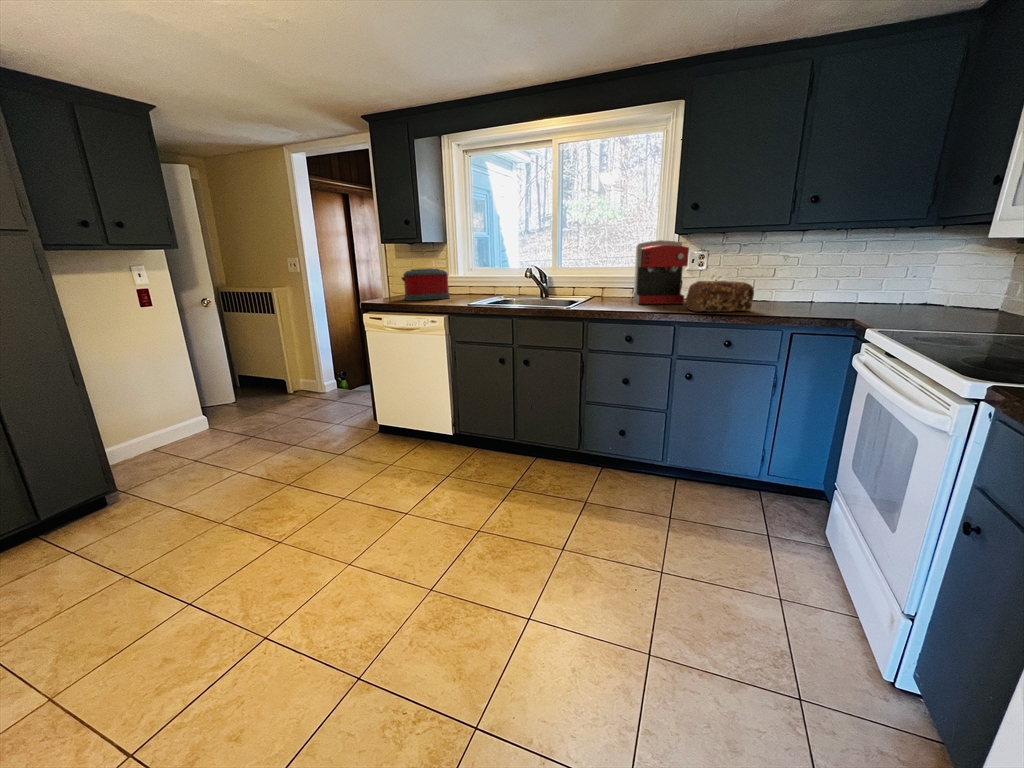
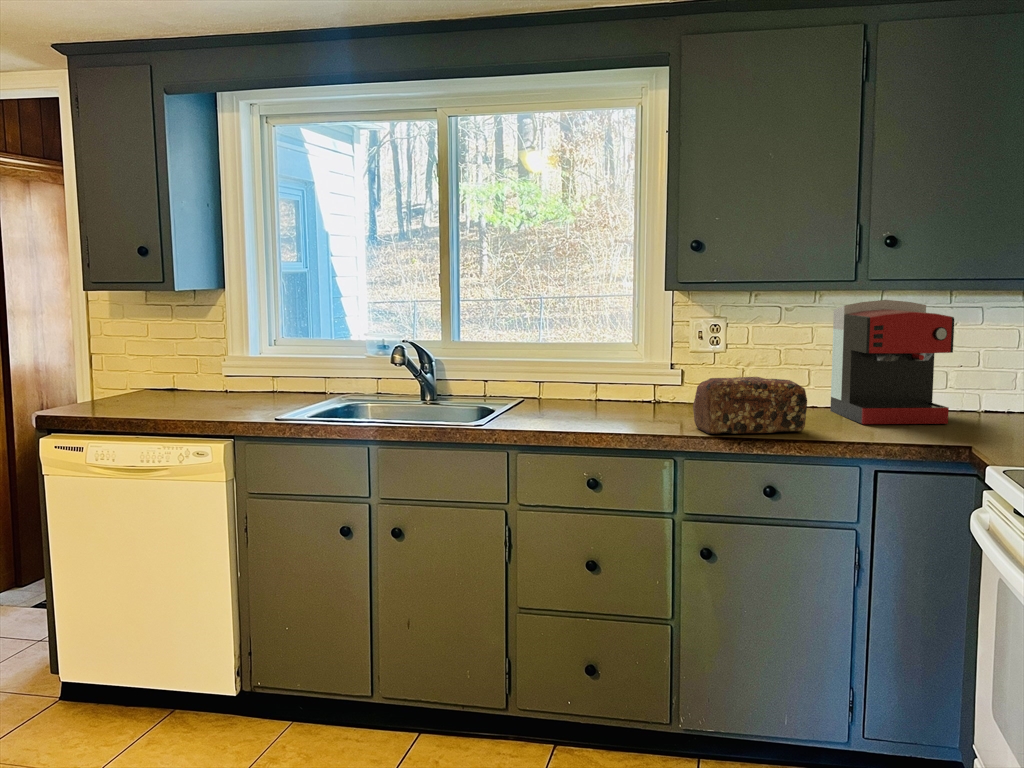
coffee maker: present [633,240,689,304] -> present [830,300,954,424]
toaster: present [402,269,450,301] -> none [128,340,231,406]

